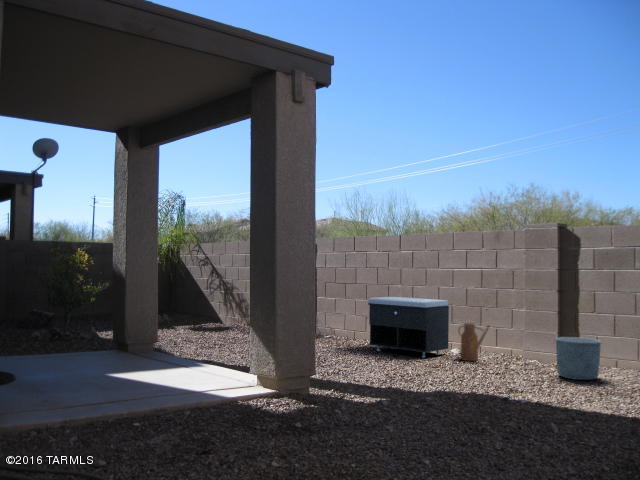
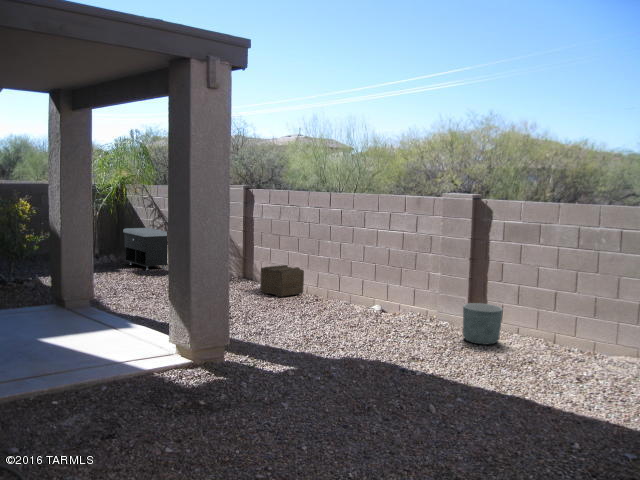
storage bench: present [368,297,449,357] -> present [123,228,167,270]
wooden crate: none [325,313,371,345] -> present [260,265,304,297]
watering can: present [458,323,489,361] -> none [380,284,409,319]

